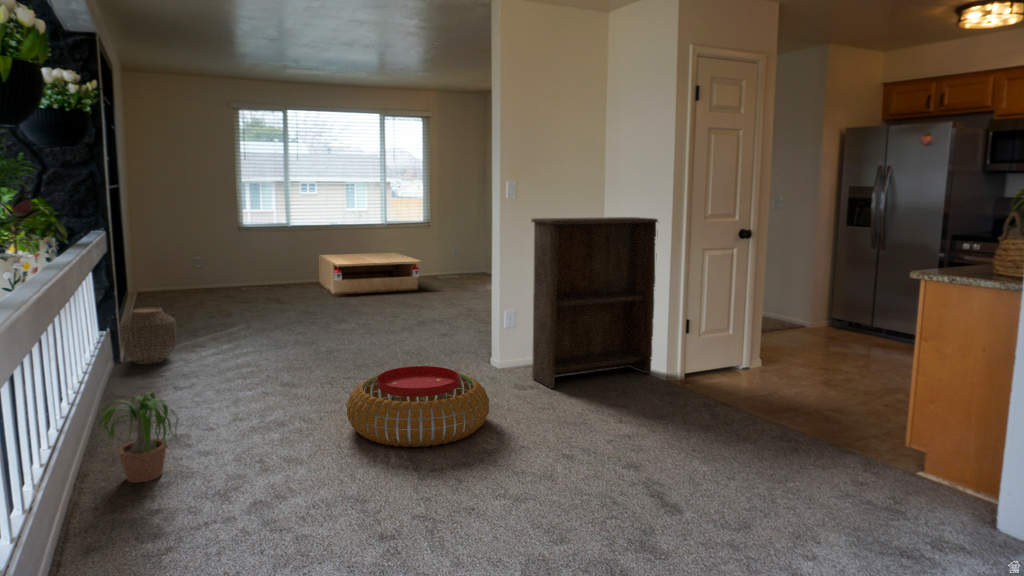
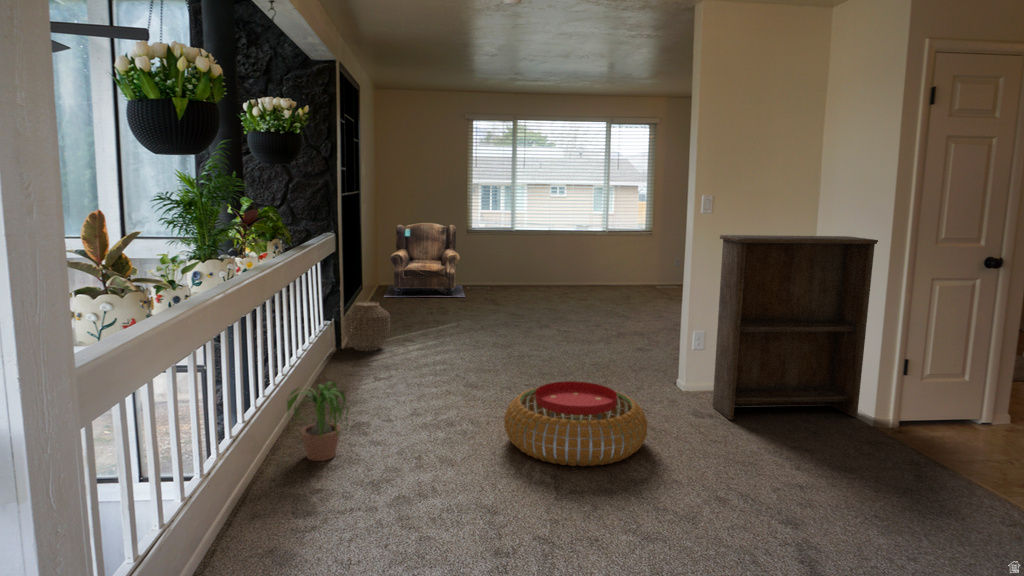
armchair: none [146,221,244,306] -> present [384,223,465,297]
coffee table: present [319,253,422,295] -> none [537,258,634,298]

